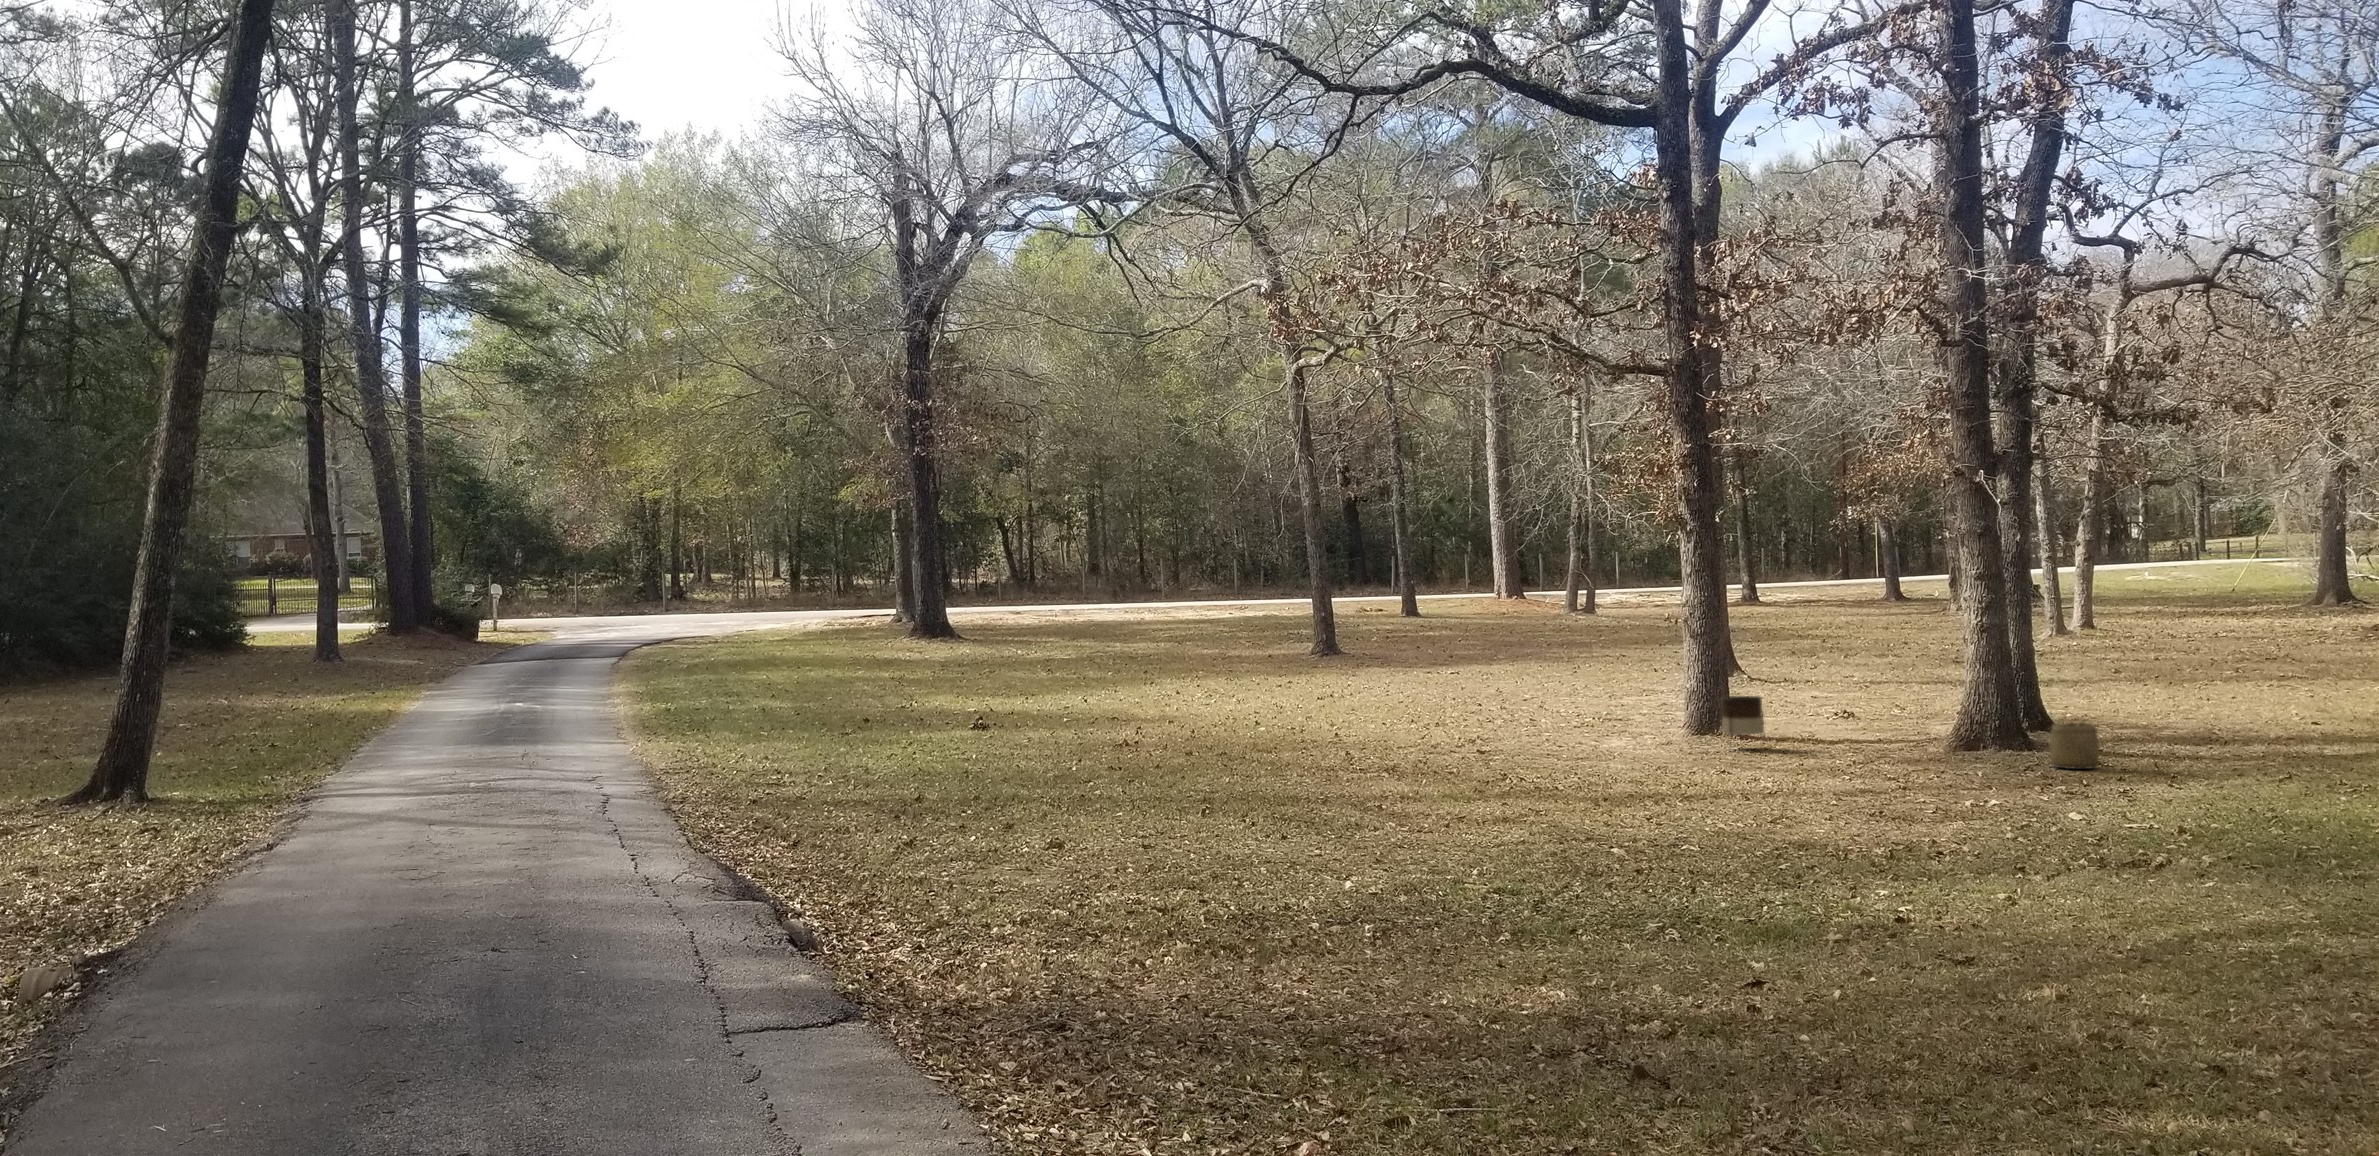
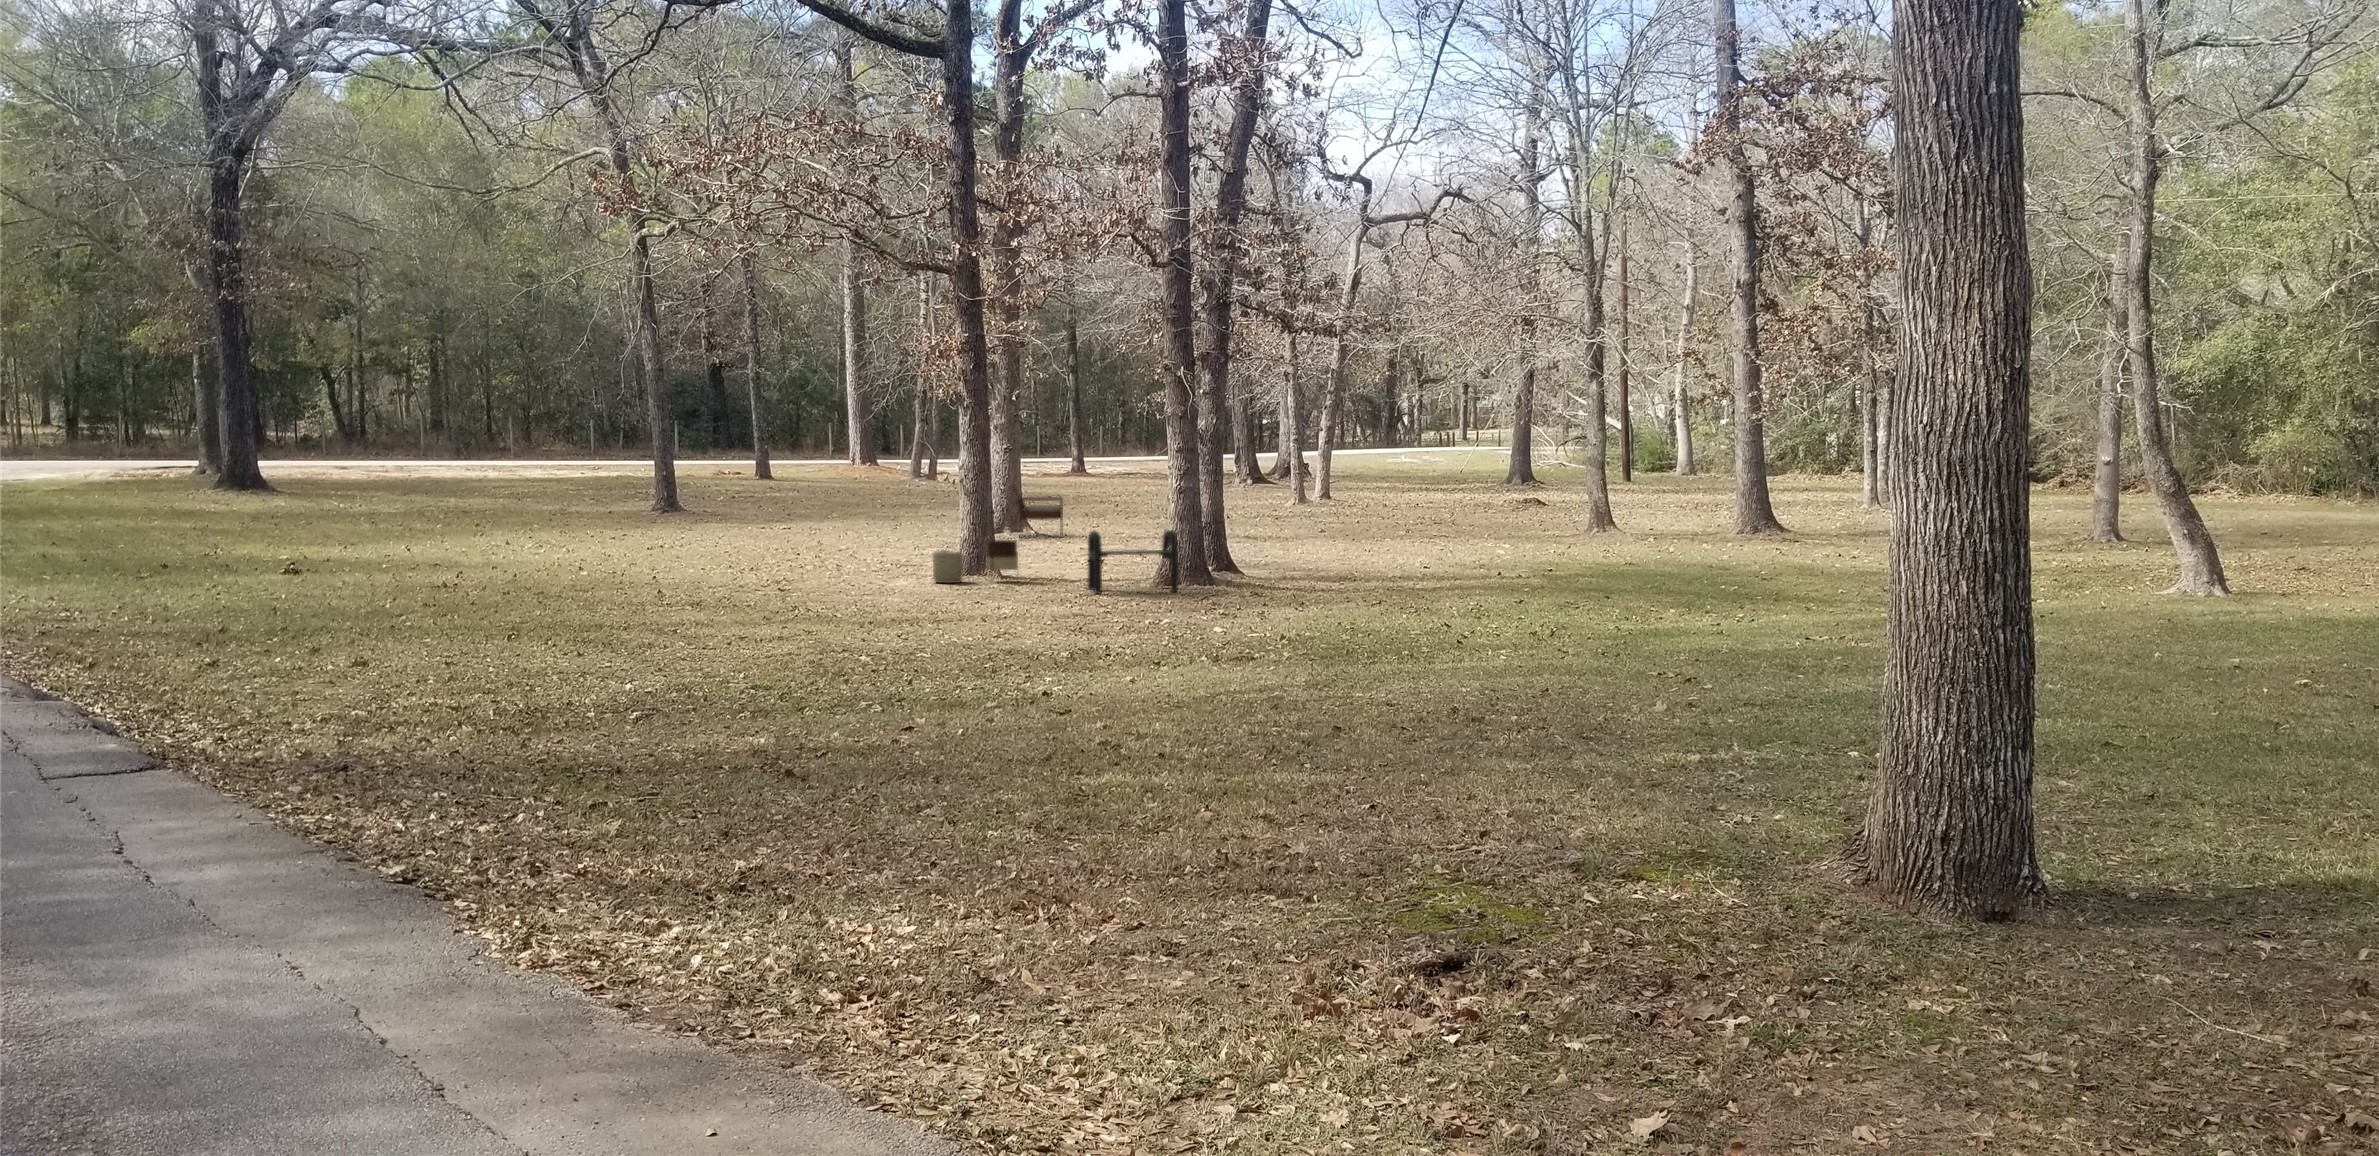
chair: none [1721,620,1789,687] -> present [1012,485,1063,536]
bench: none [1865,684,2002,769] -> present [1088,530,1178,594]
basket: present [2049,719,2099,769] -> present [933,549,963,583]

